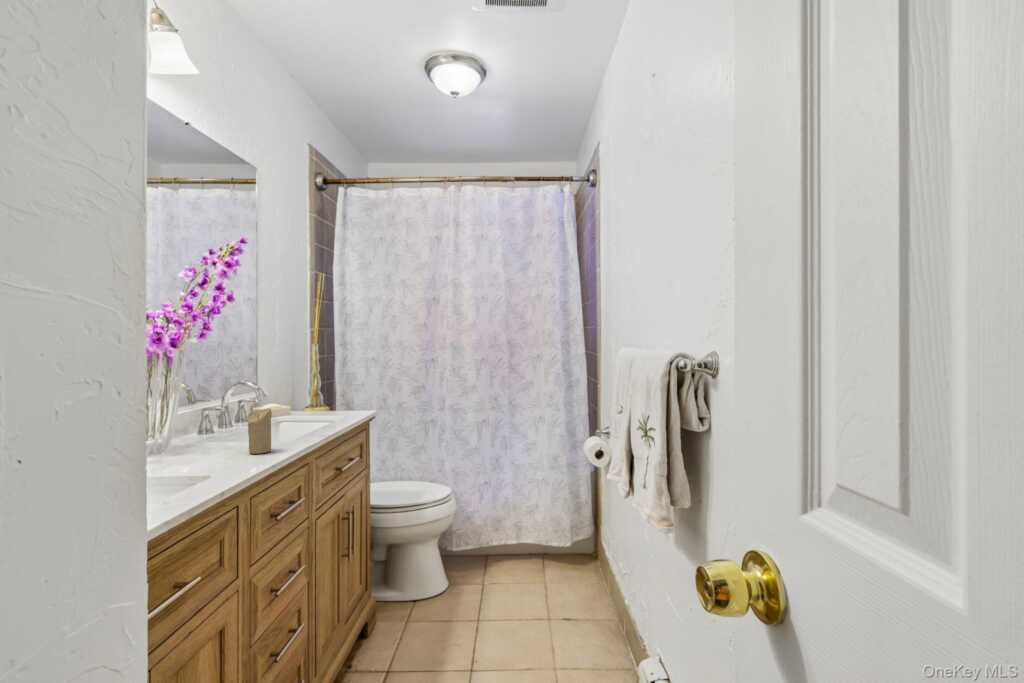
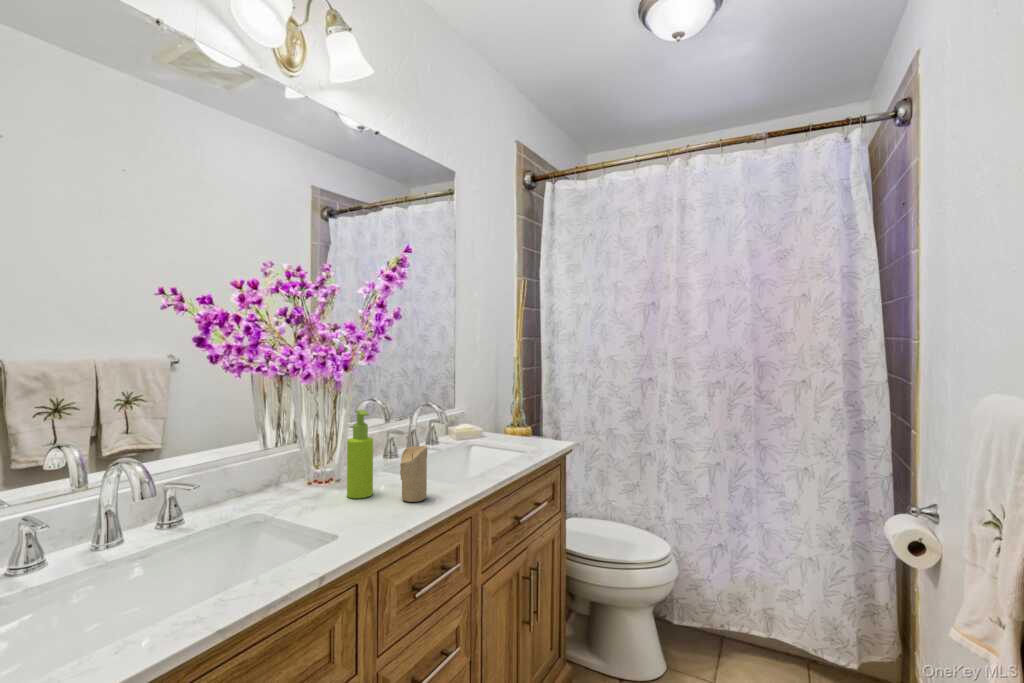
soap dispenser: none [192,382,218,457] -> present [347,410,373,498]

